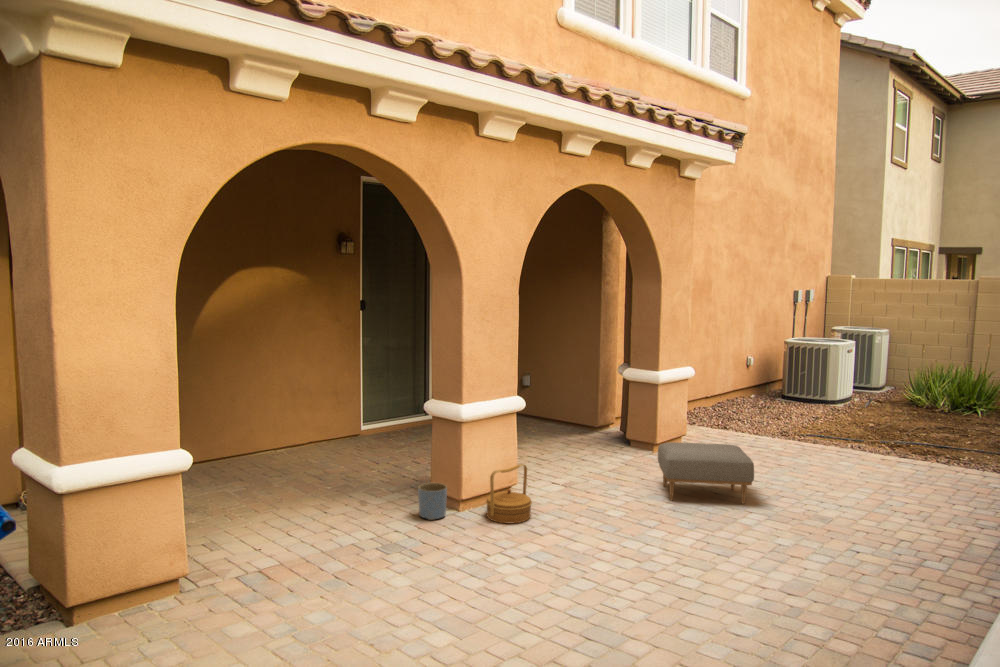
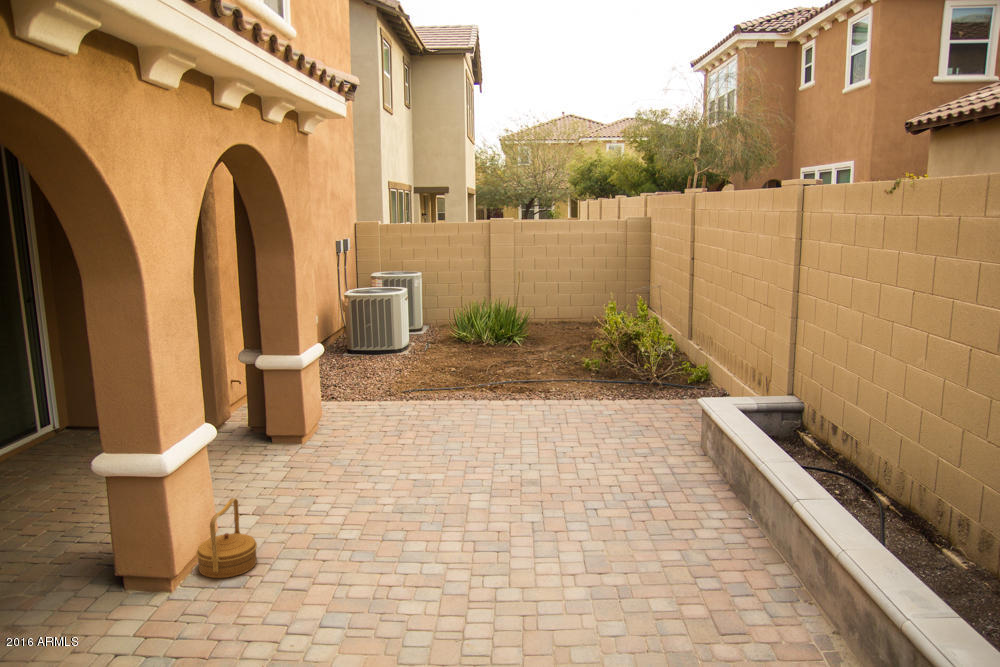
ottoman: present [658,442,754,504] -> none [340,420,446,492]
planter: present [418,483,447,520] -> none [106,553,150,606]

